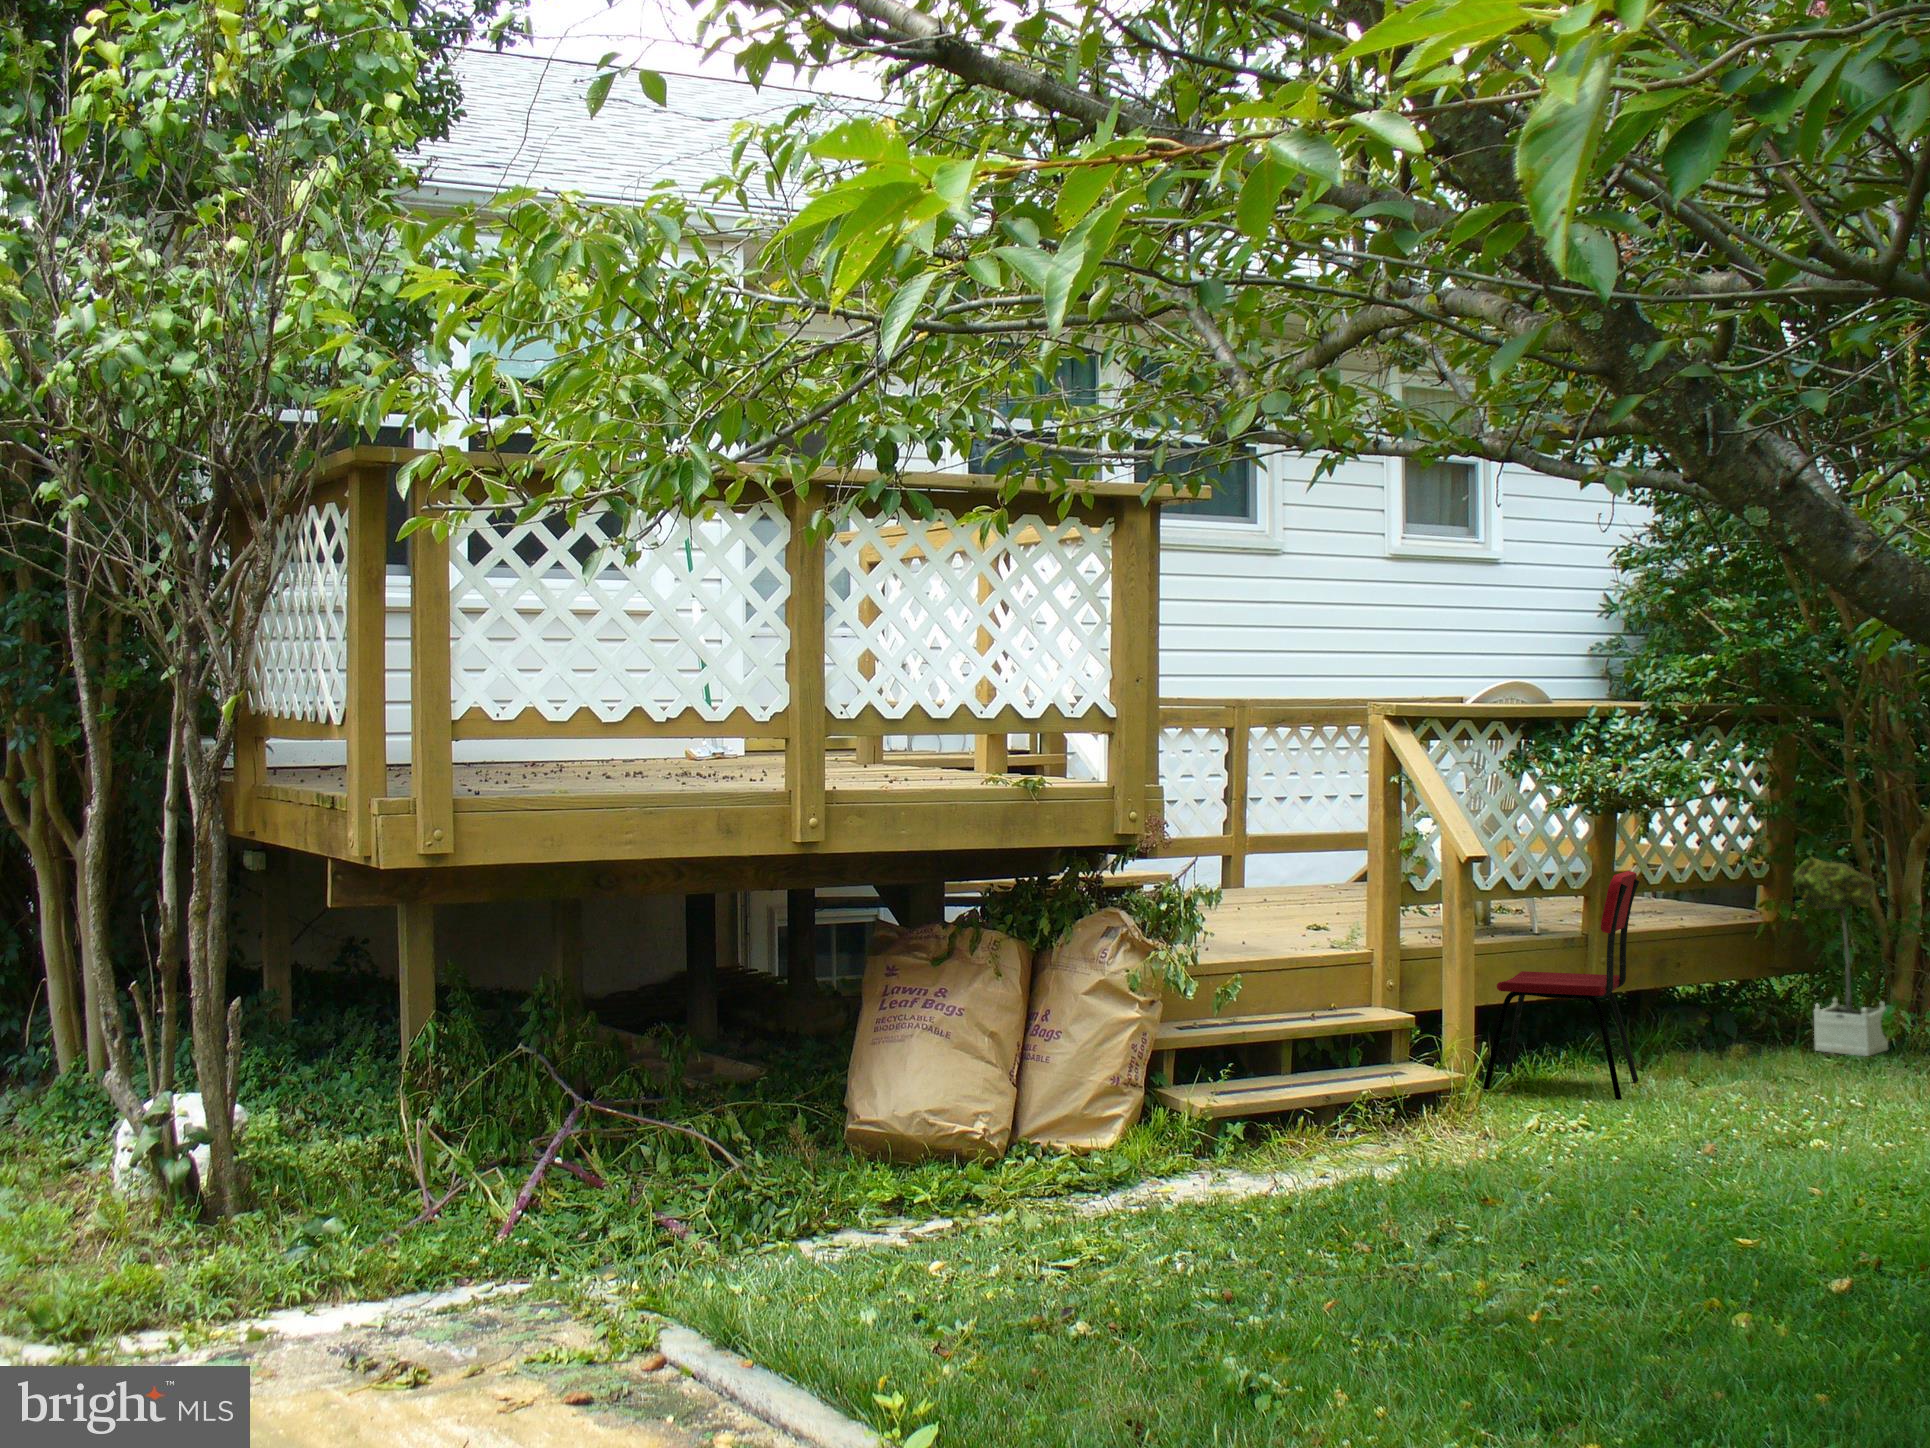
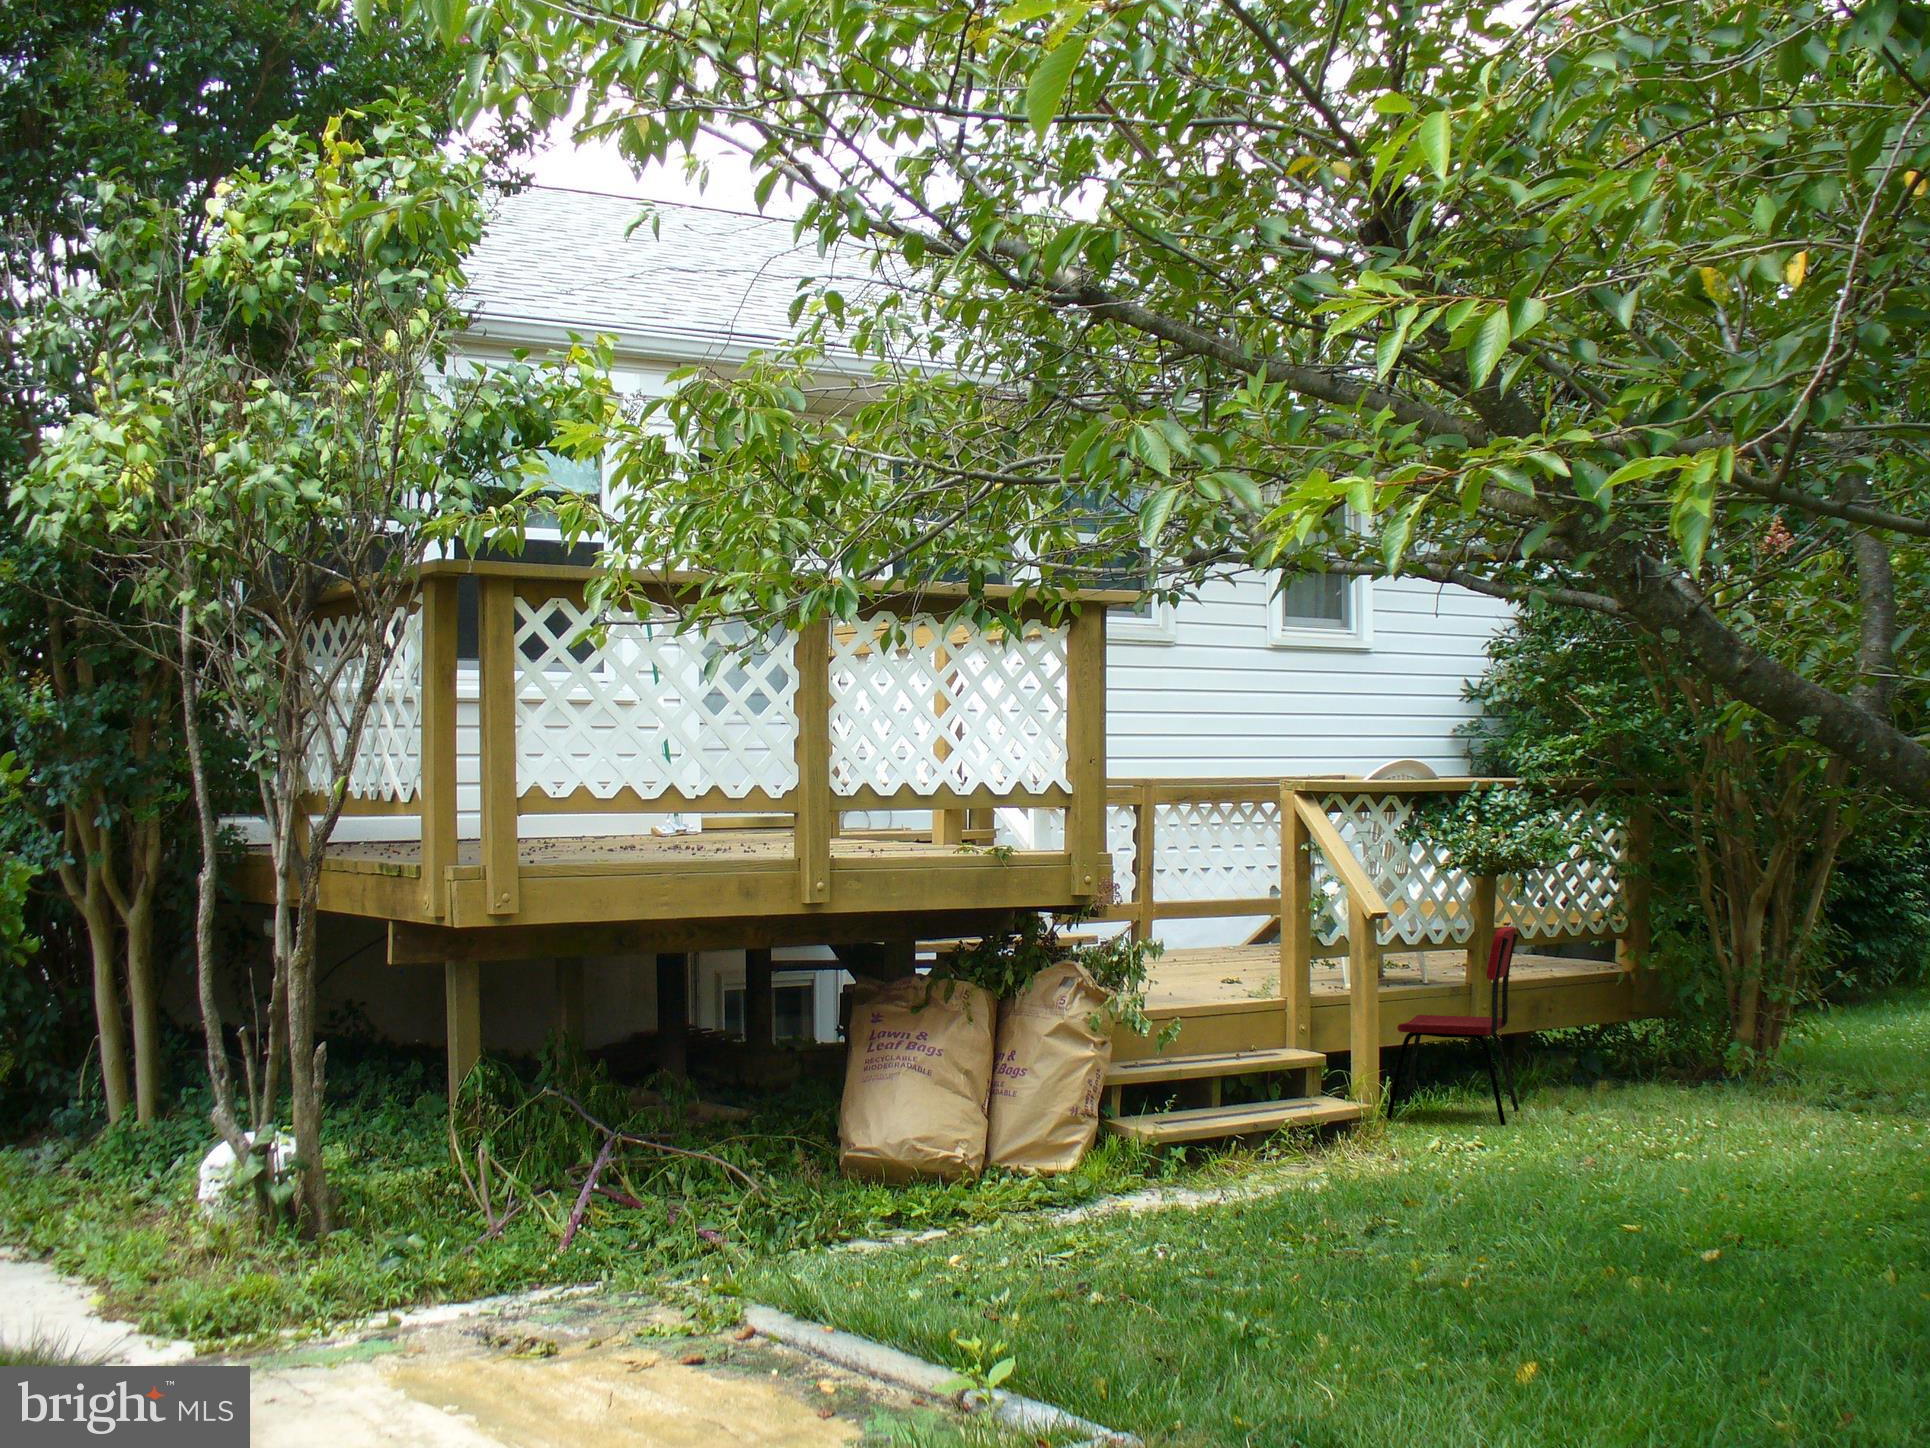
potted tree: present [1793,857,1888,1056] -> none [1647,913,1731,1088]

